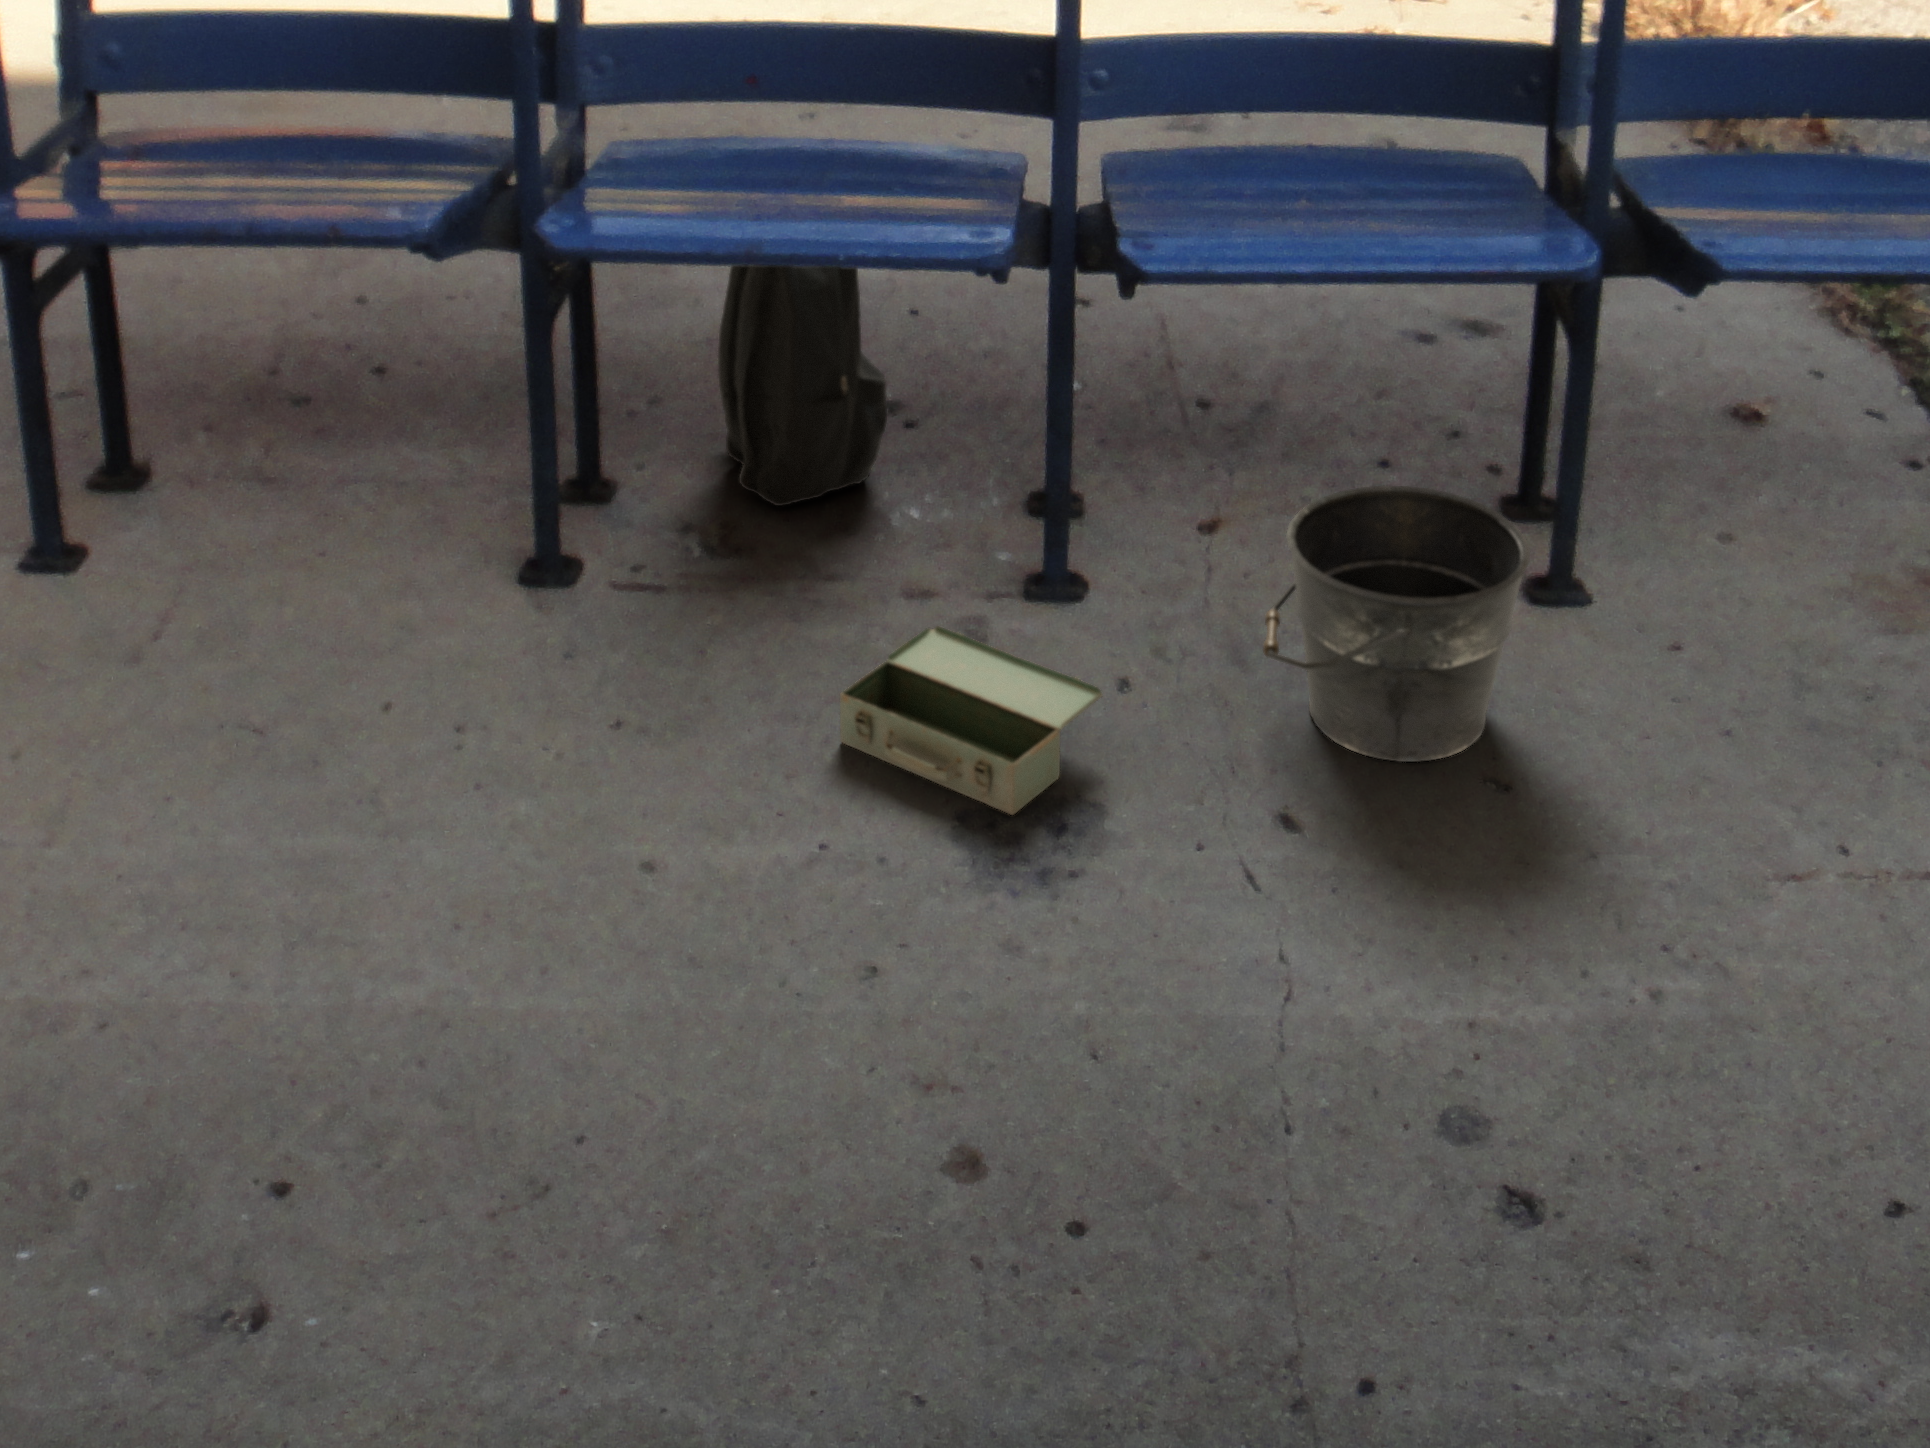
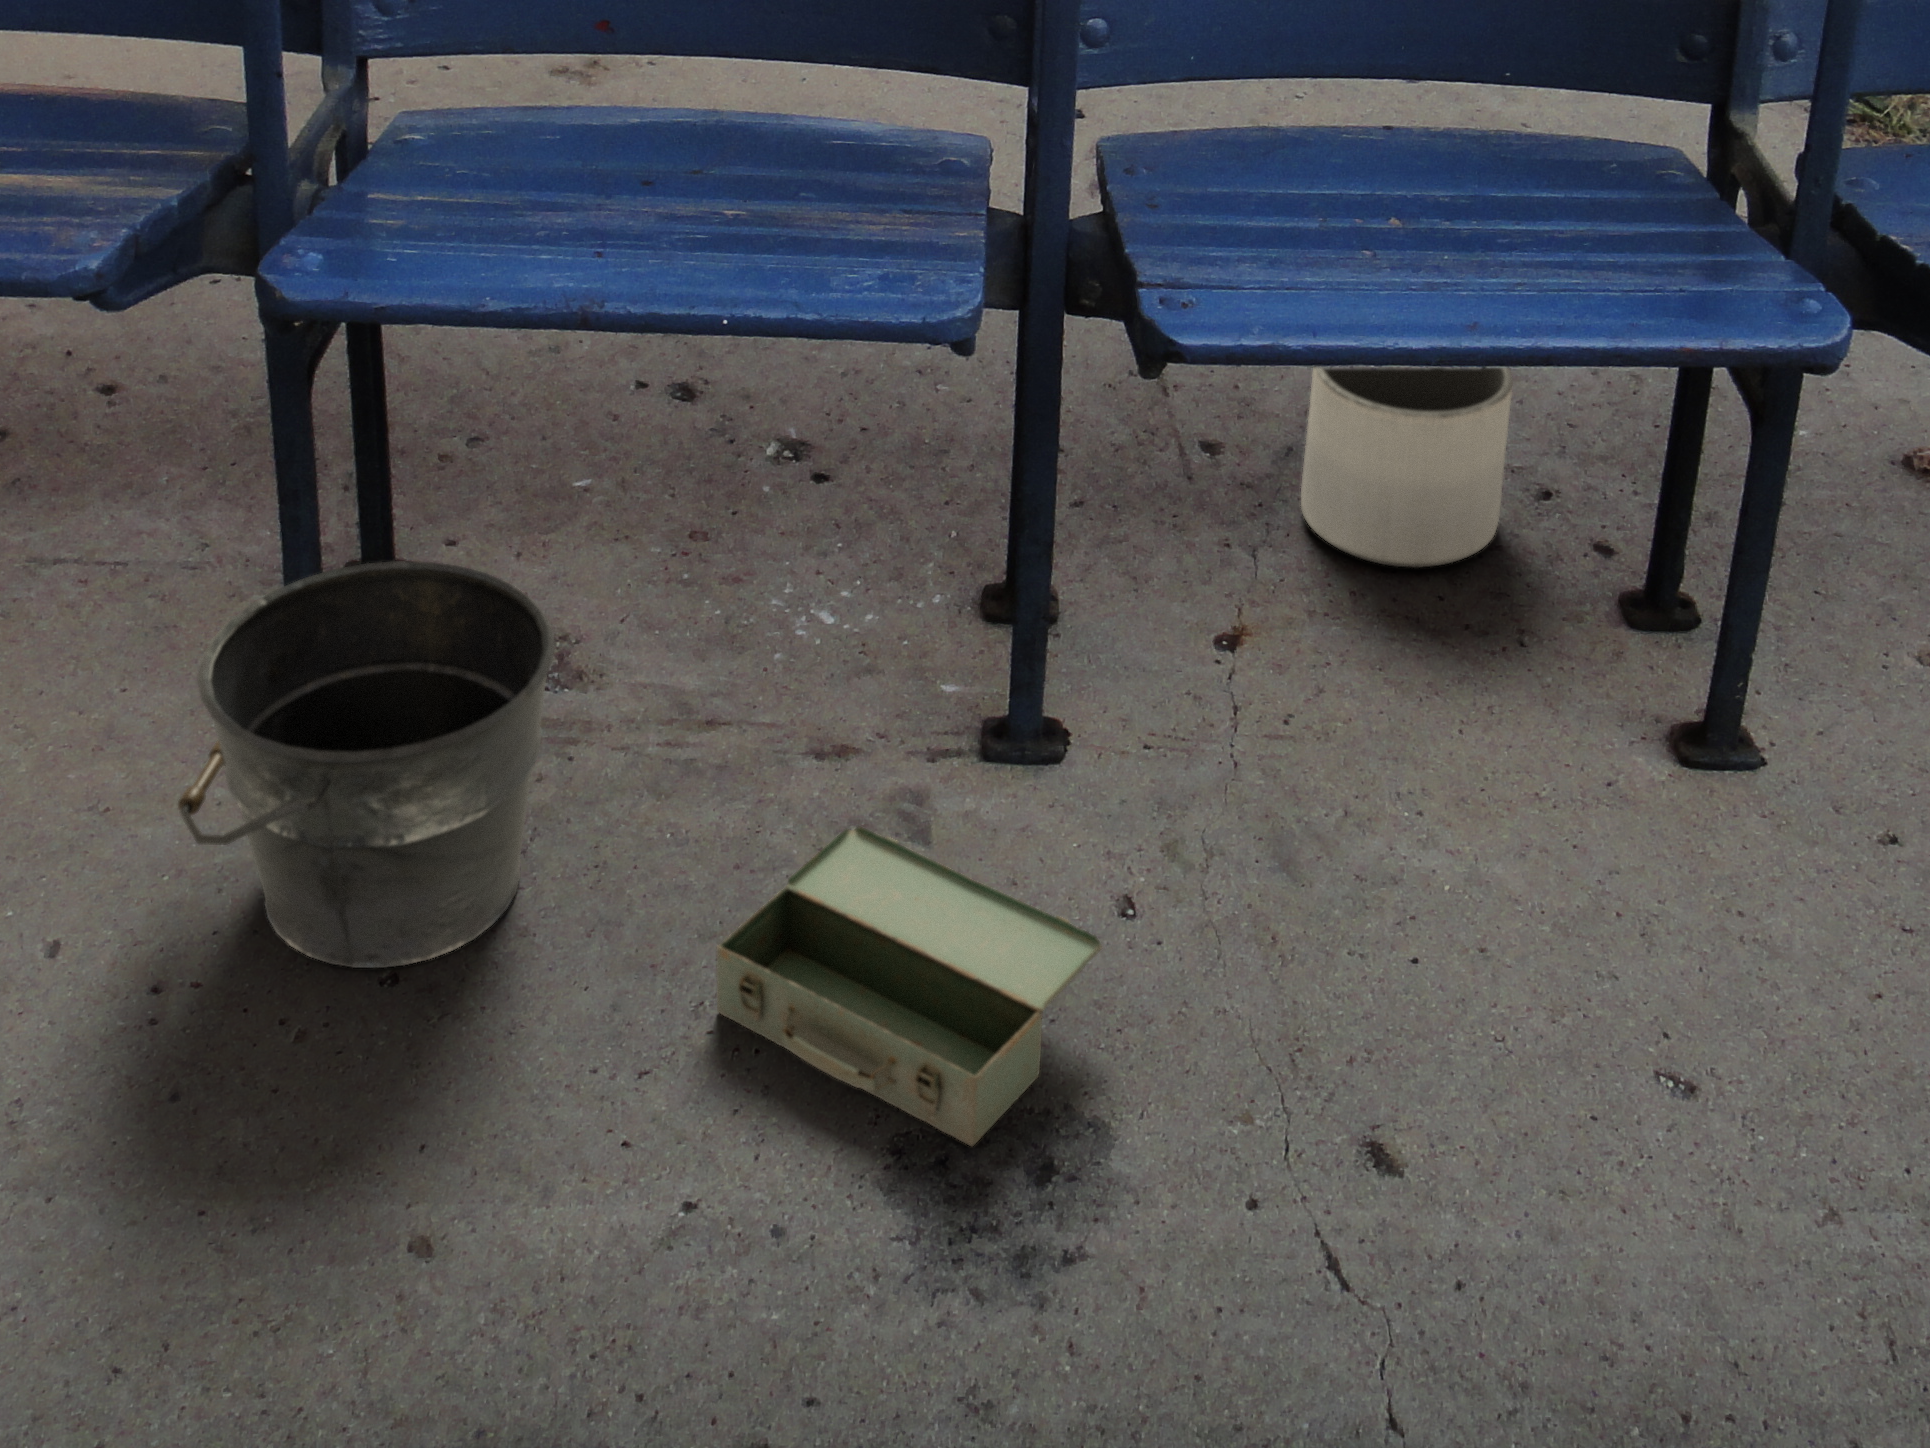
backpack: present [718,265,887,506] -> none [557,170,788,609]
planter: none [1270,304,1422,481] -> present [1301,368,1513,568]
bucket: present [1263,486,1530,762] -> present [178,561,555,968]

